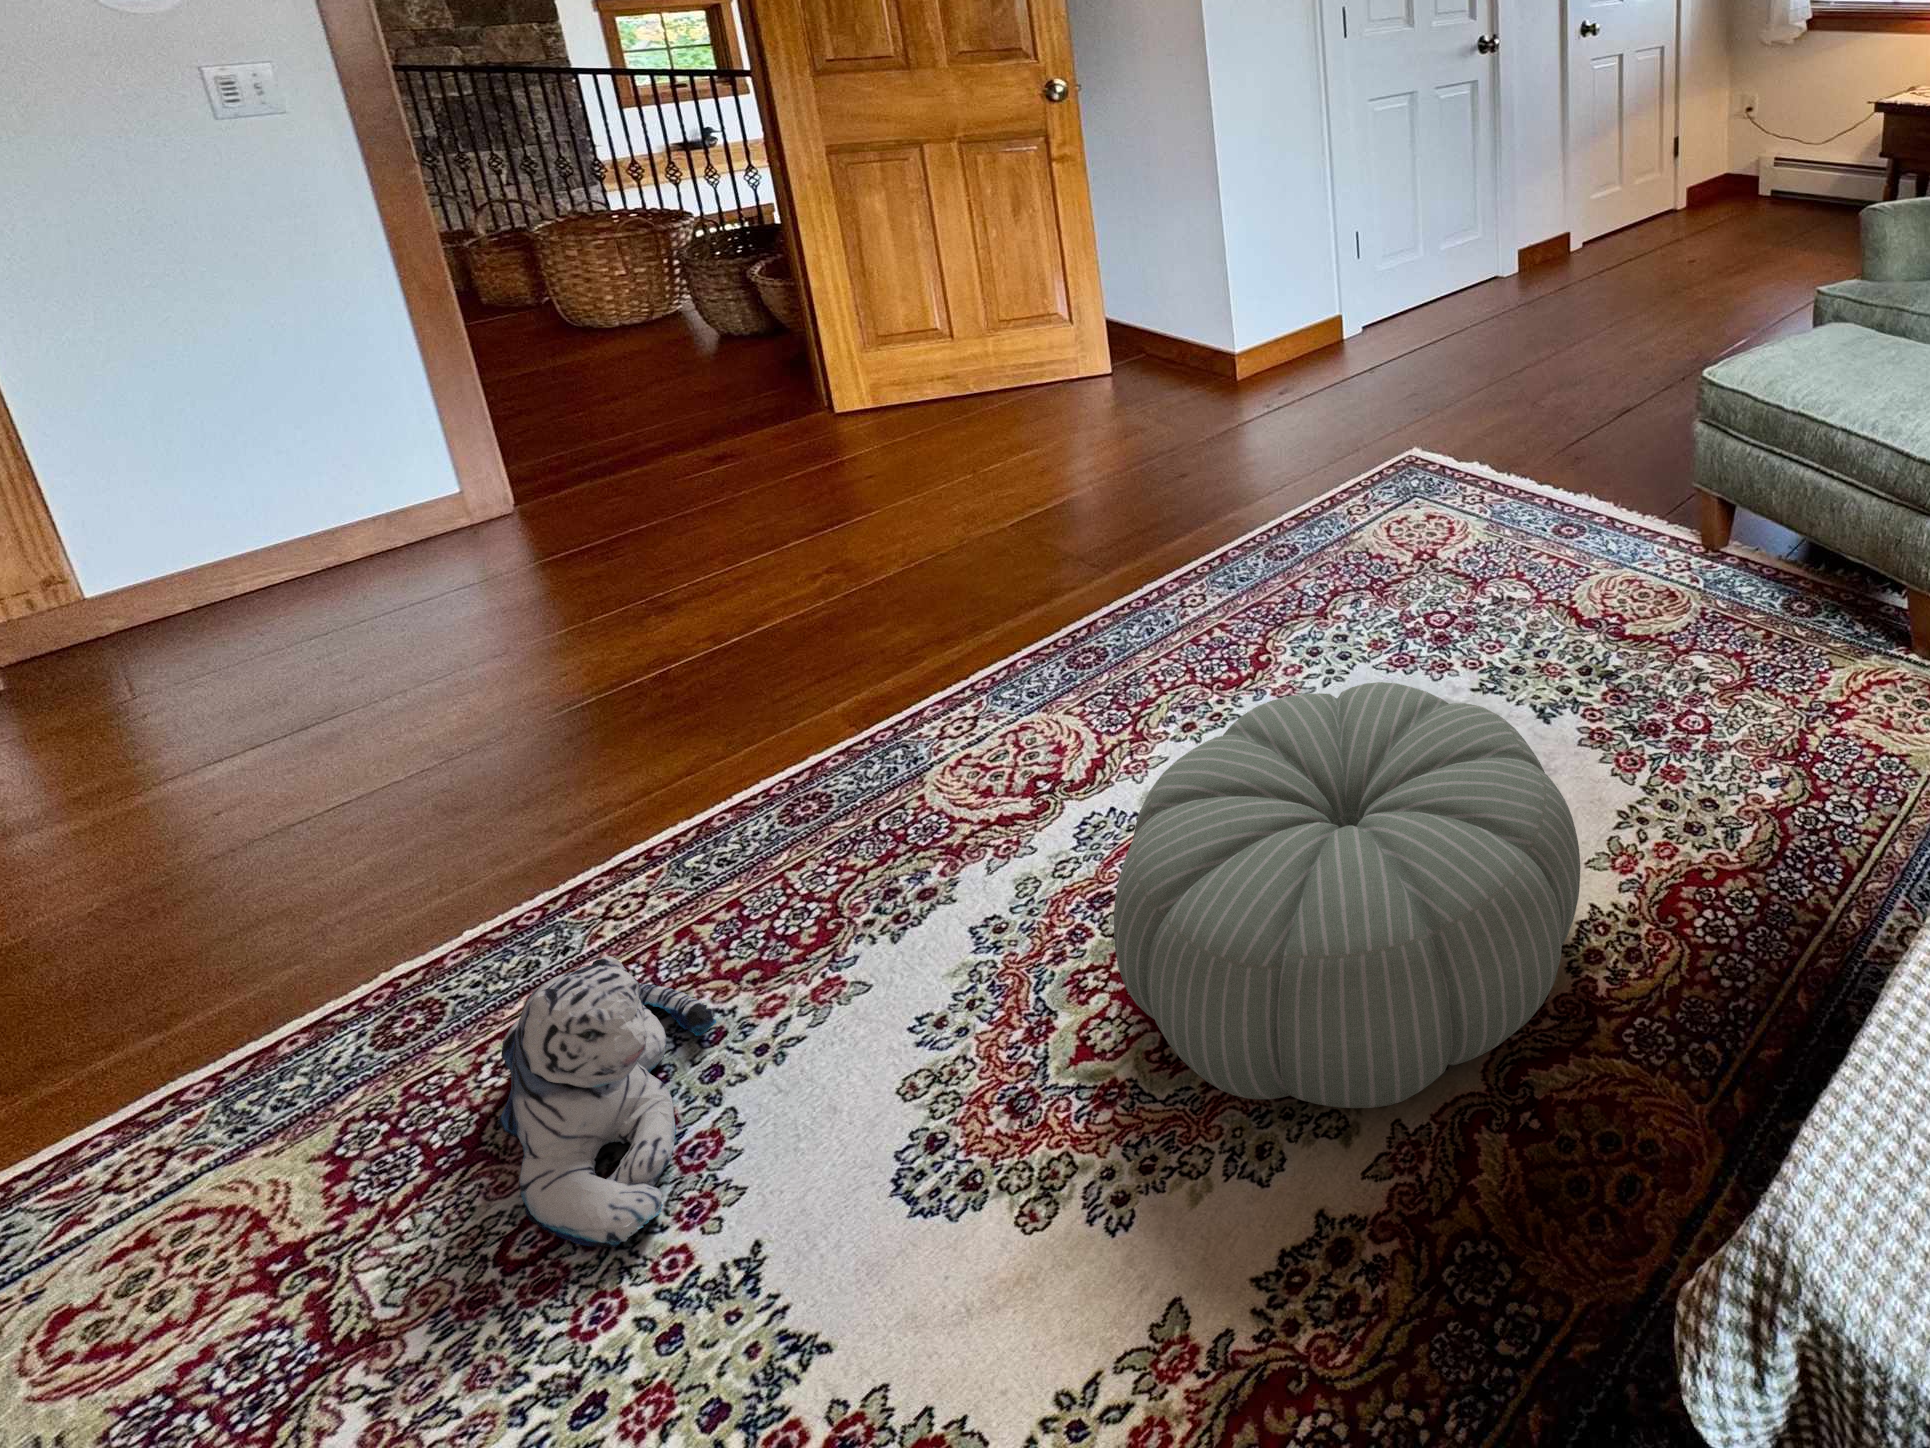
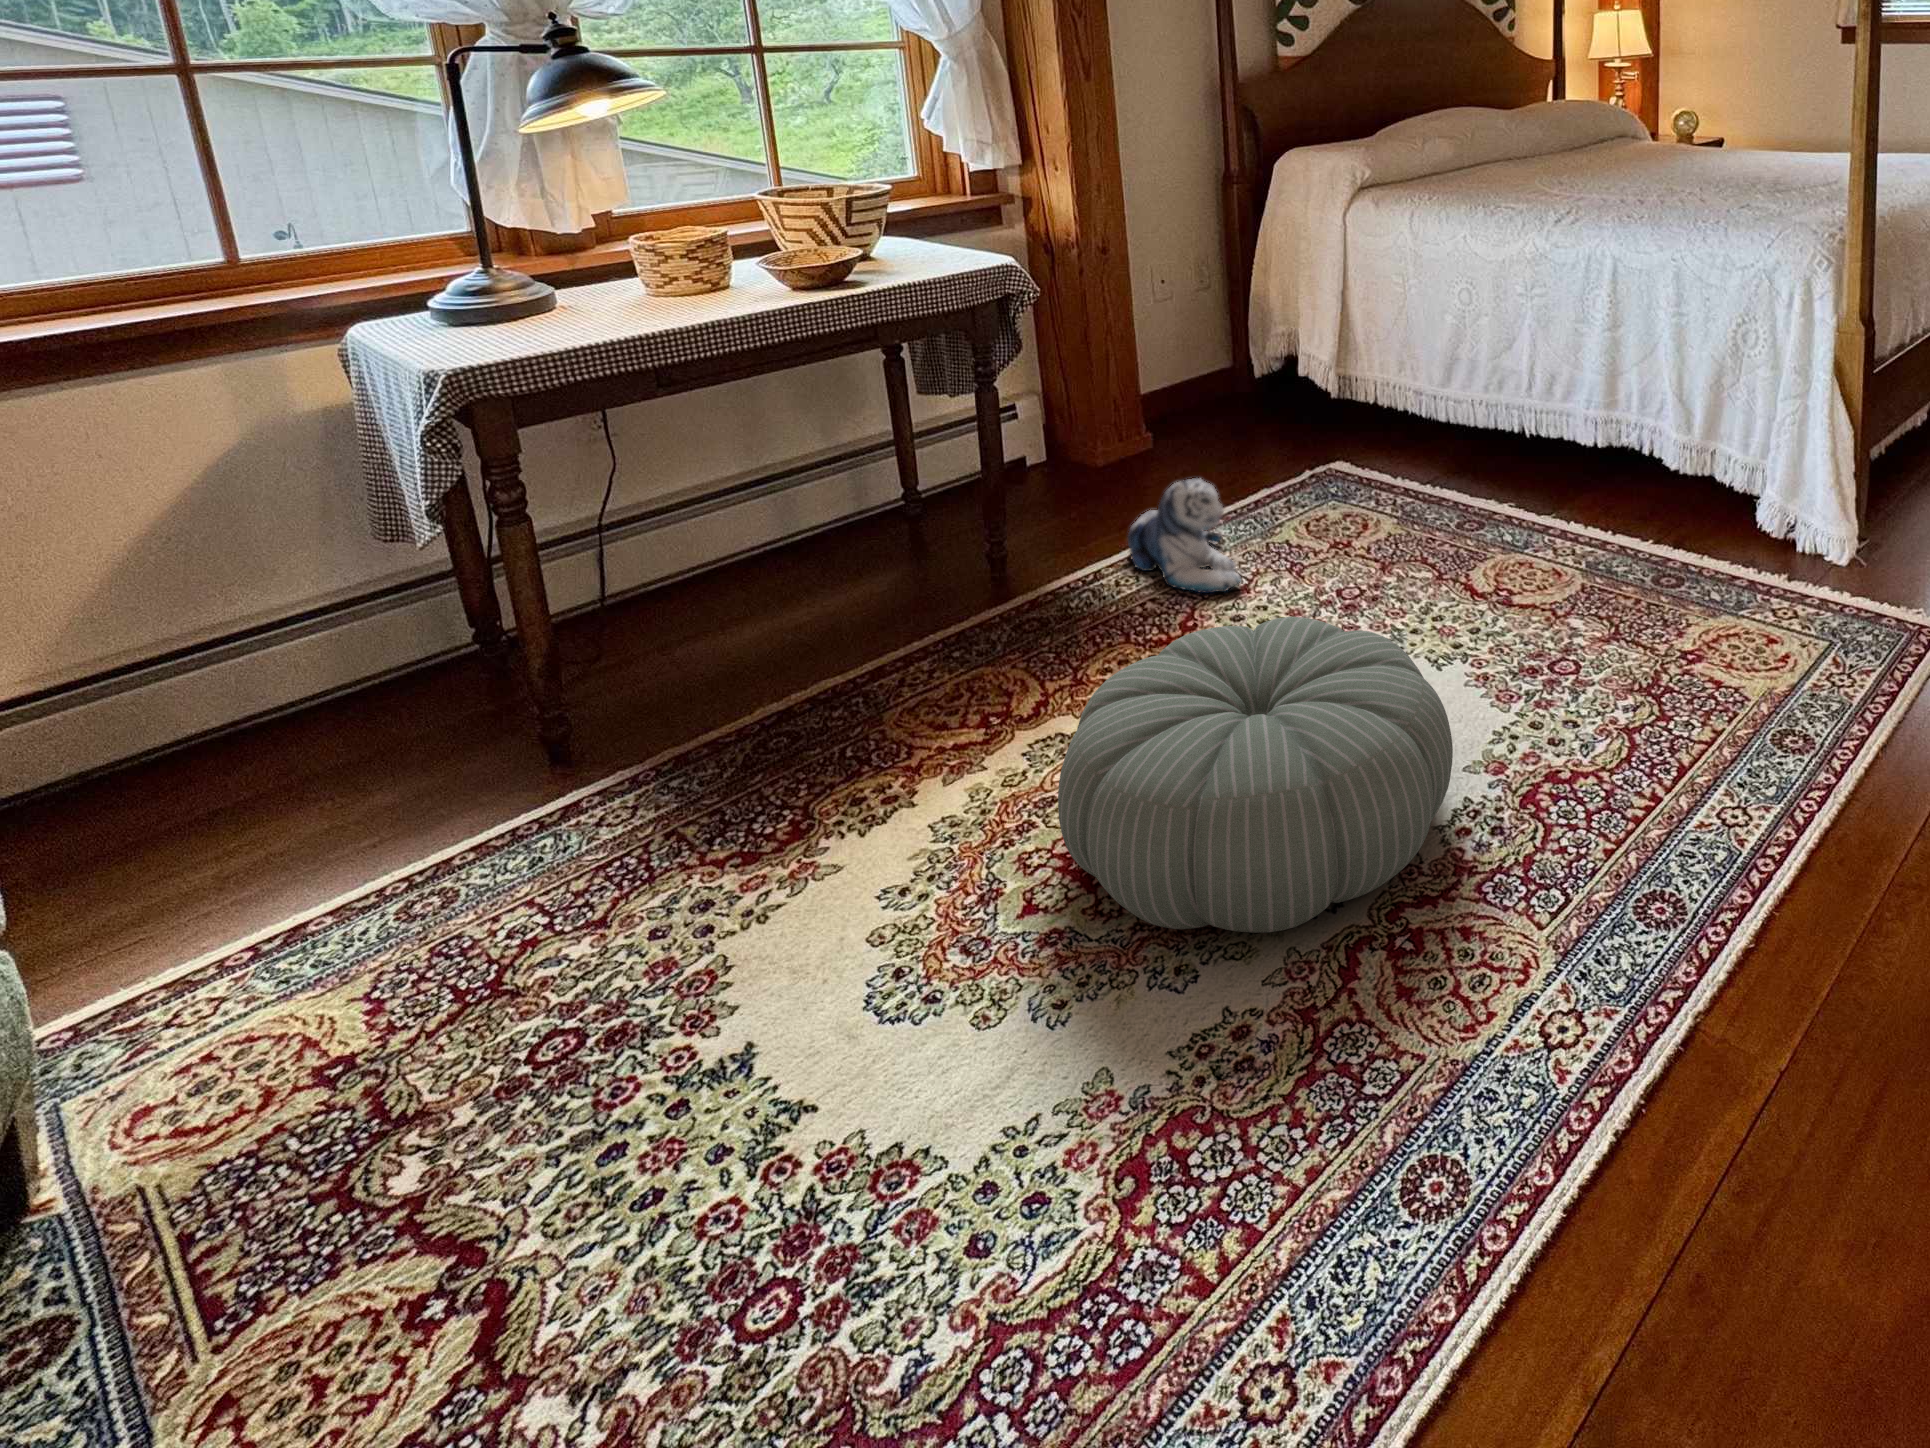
plush toy: present [497,956,716,1247] -> present [1128,478,1241,593]

